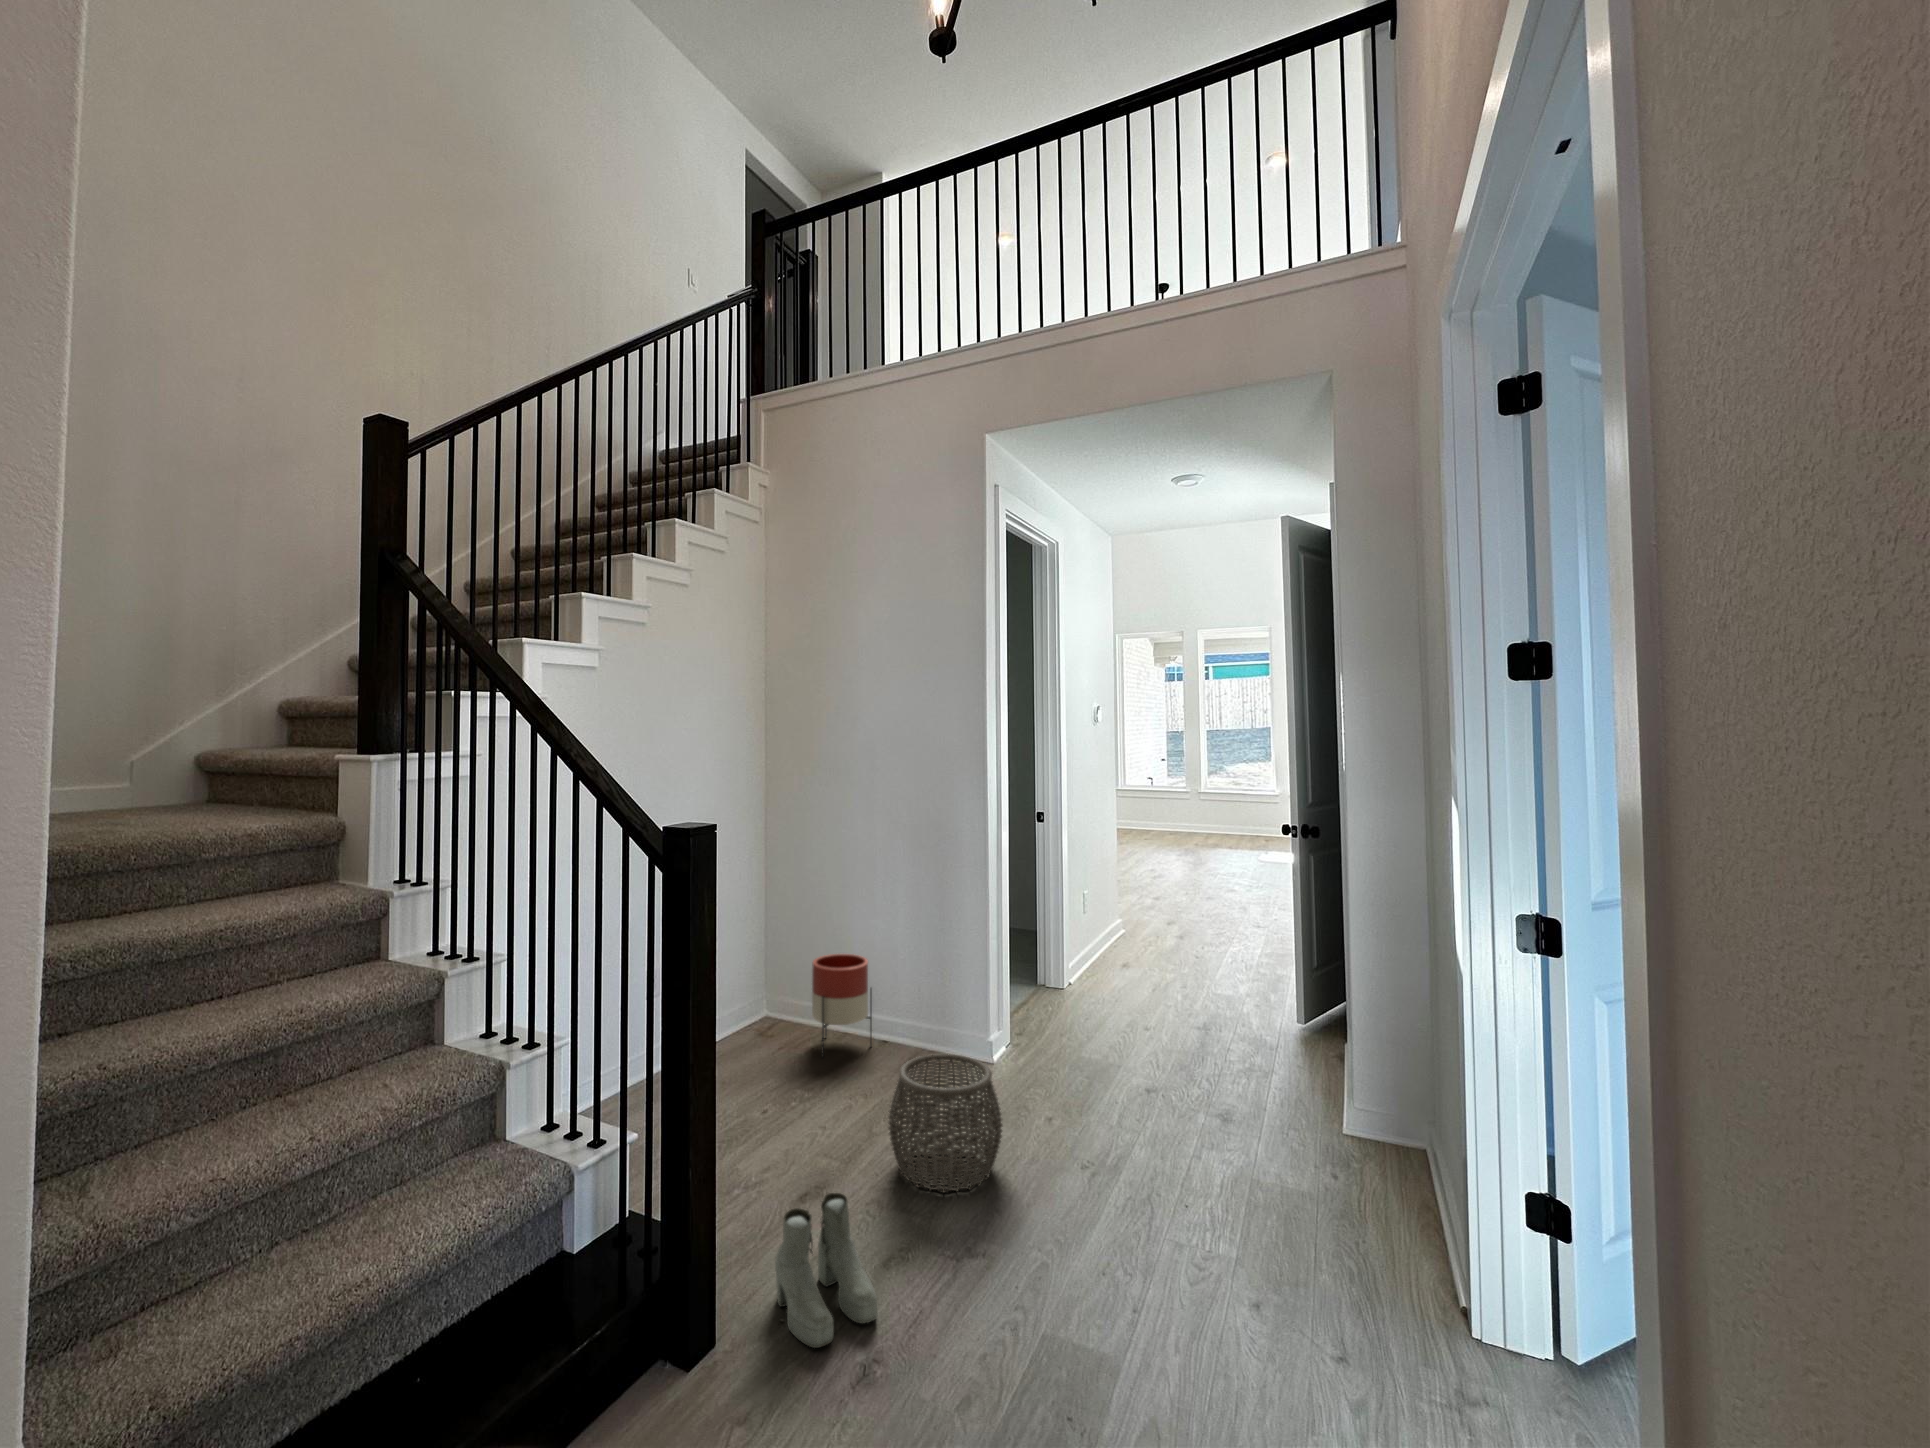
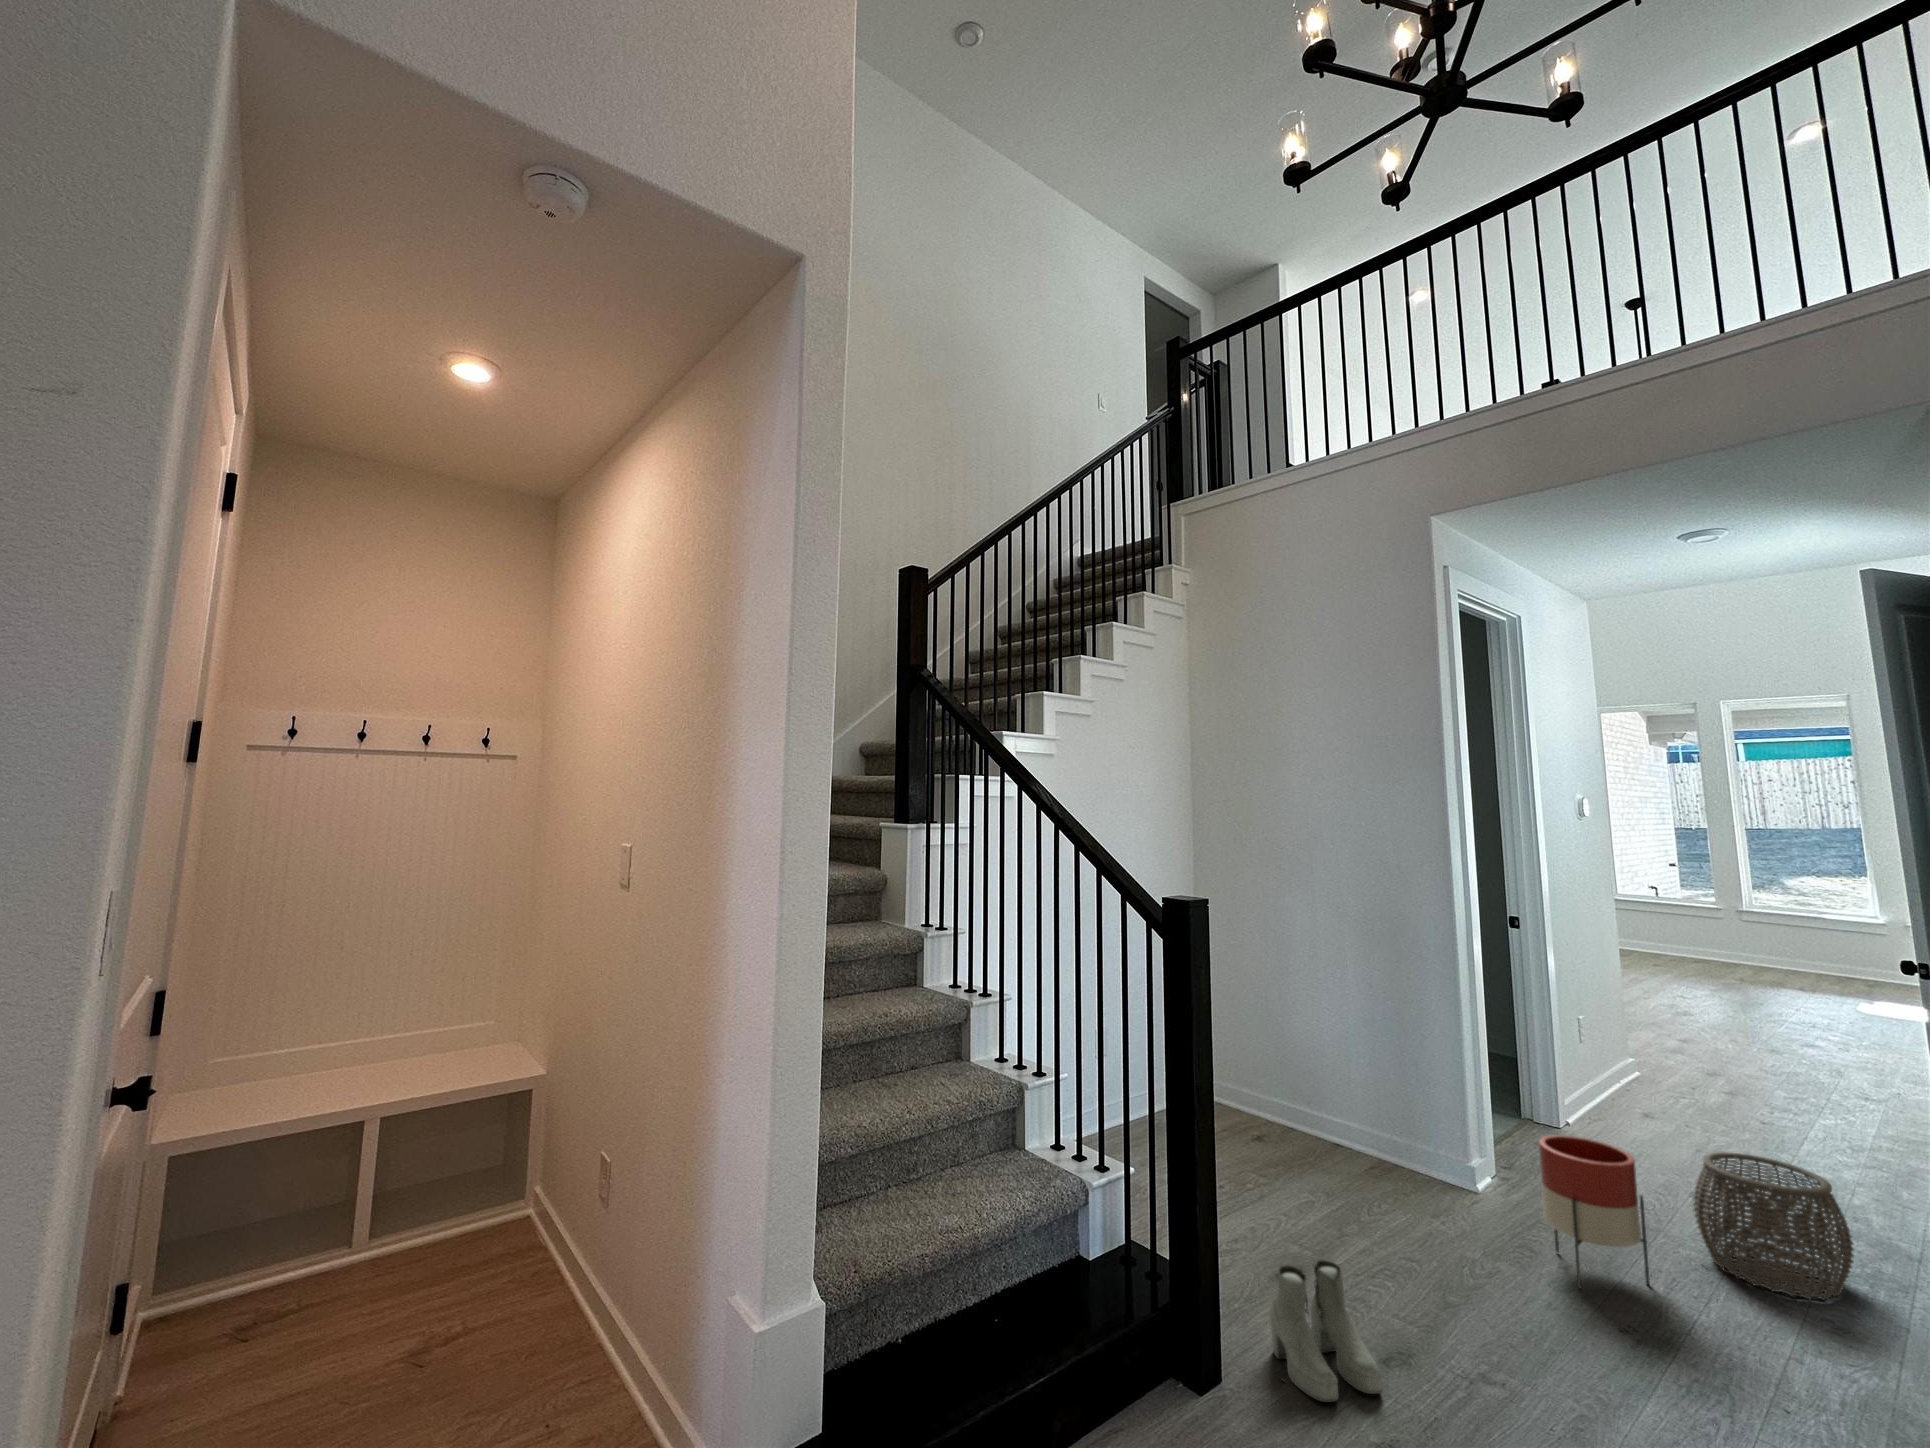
planter: present [812,954,872,1056] -> present [1539,1135,1650,1289]
woven basket: present [888,1054,1002,1192] -> present [1693,1152,1854,1300]

